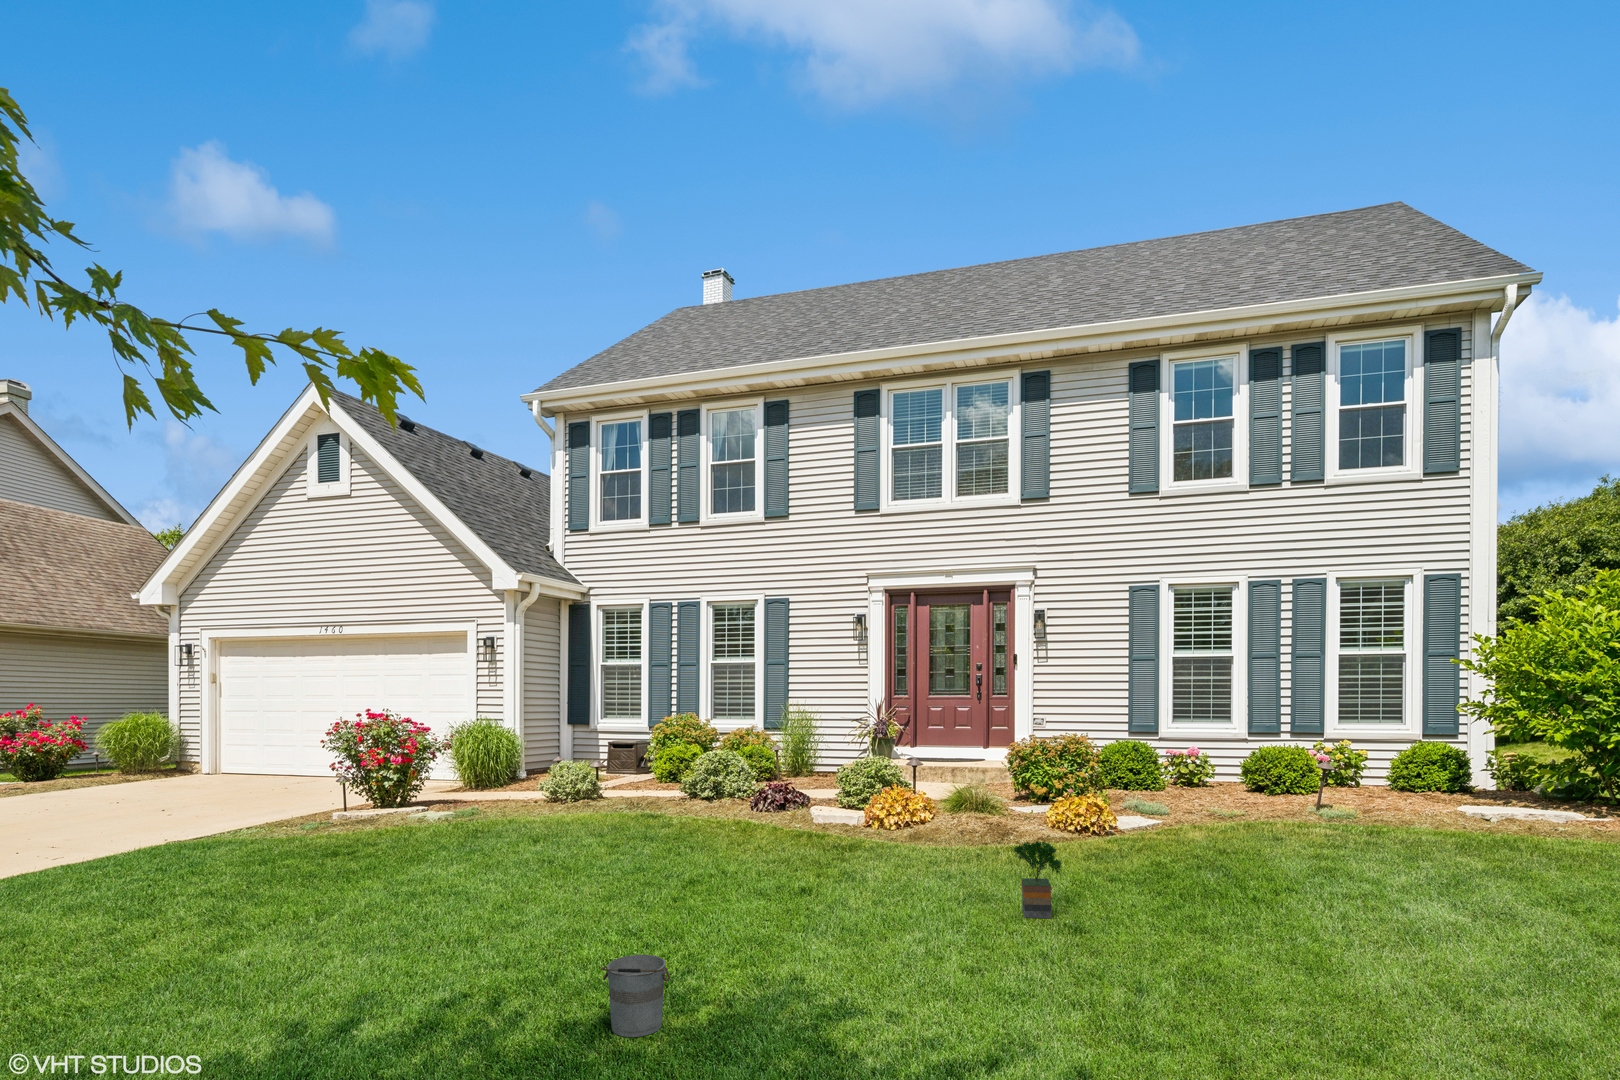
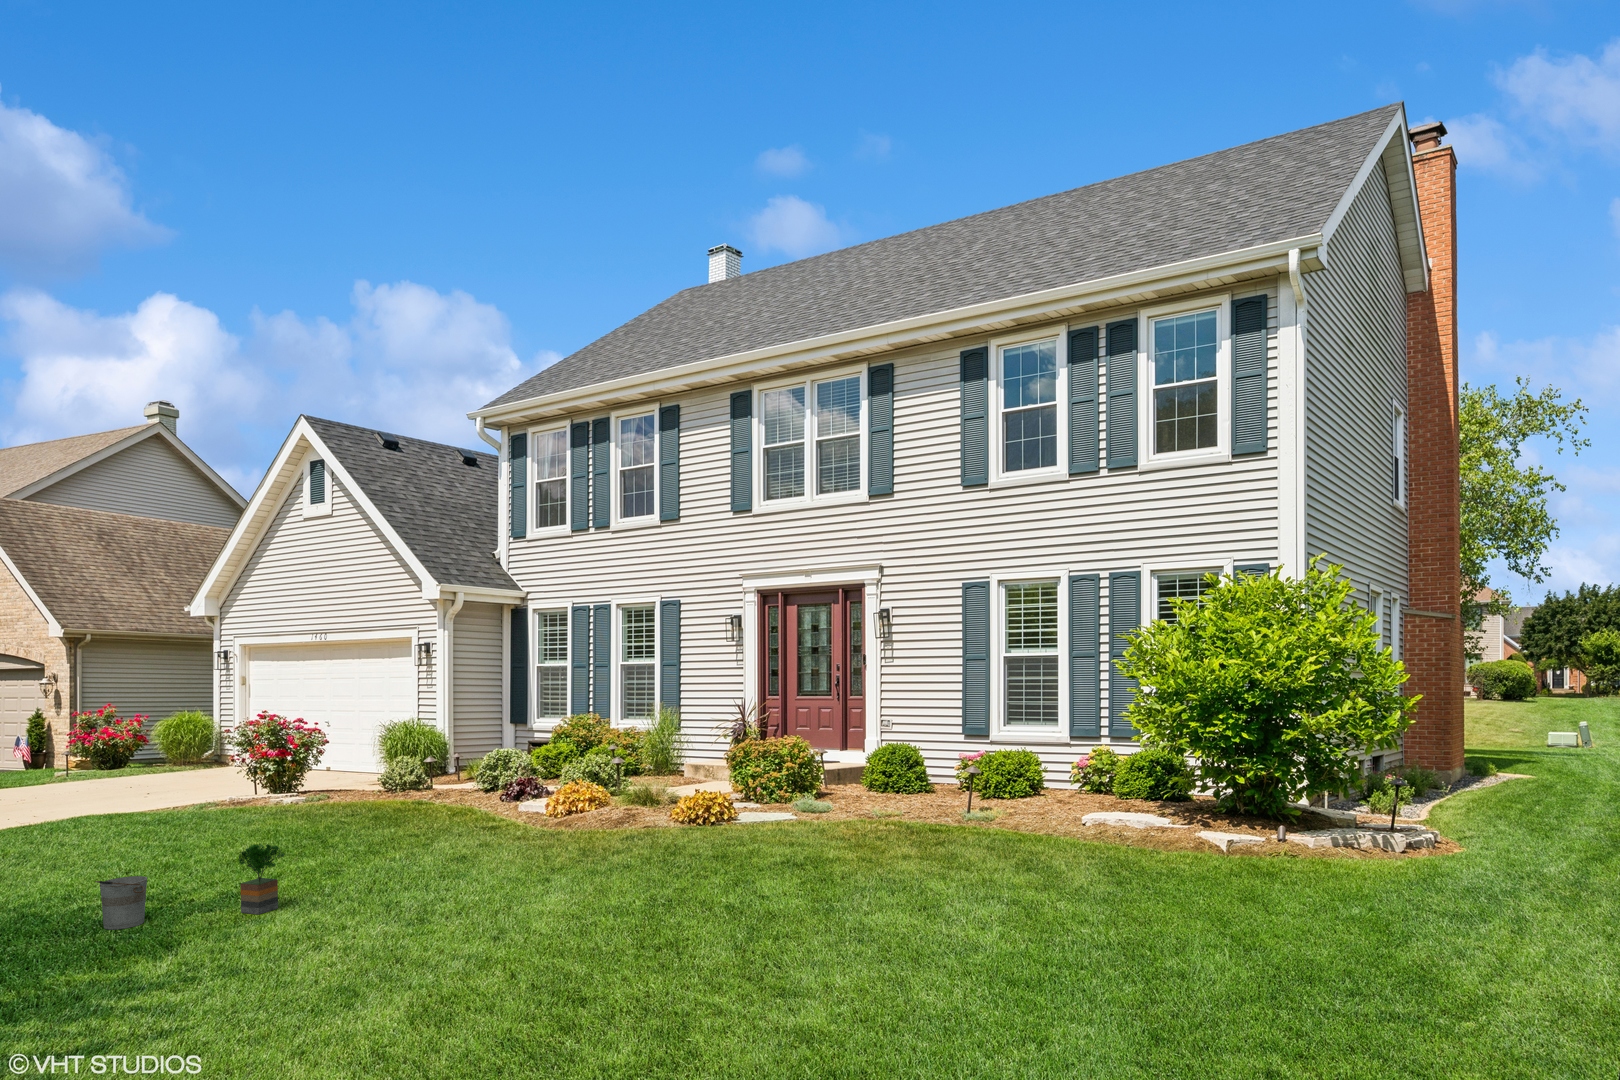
potted tree: present [1013,841,1062,918] -> present [238,844,285,914]

